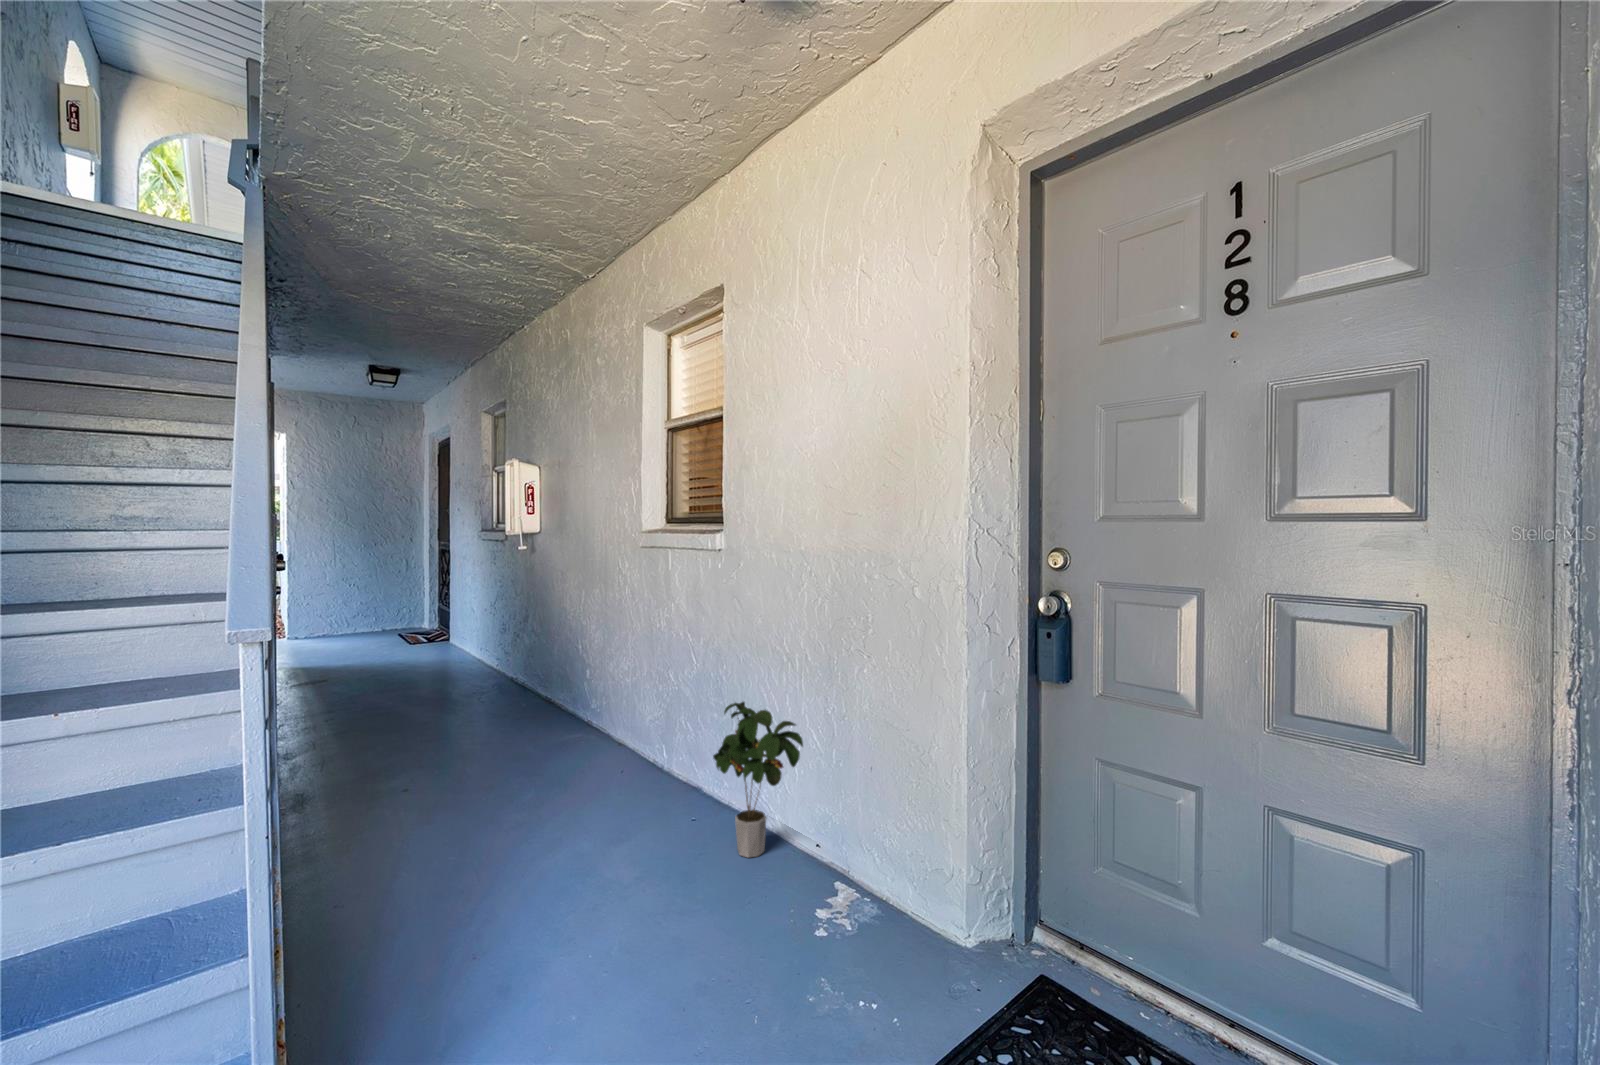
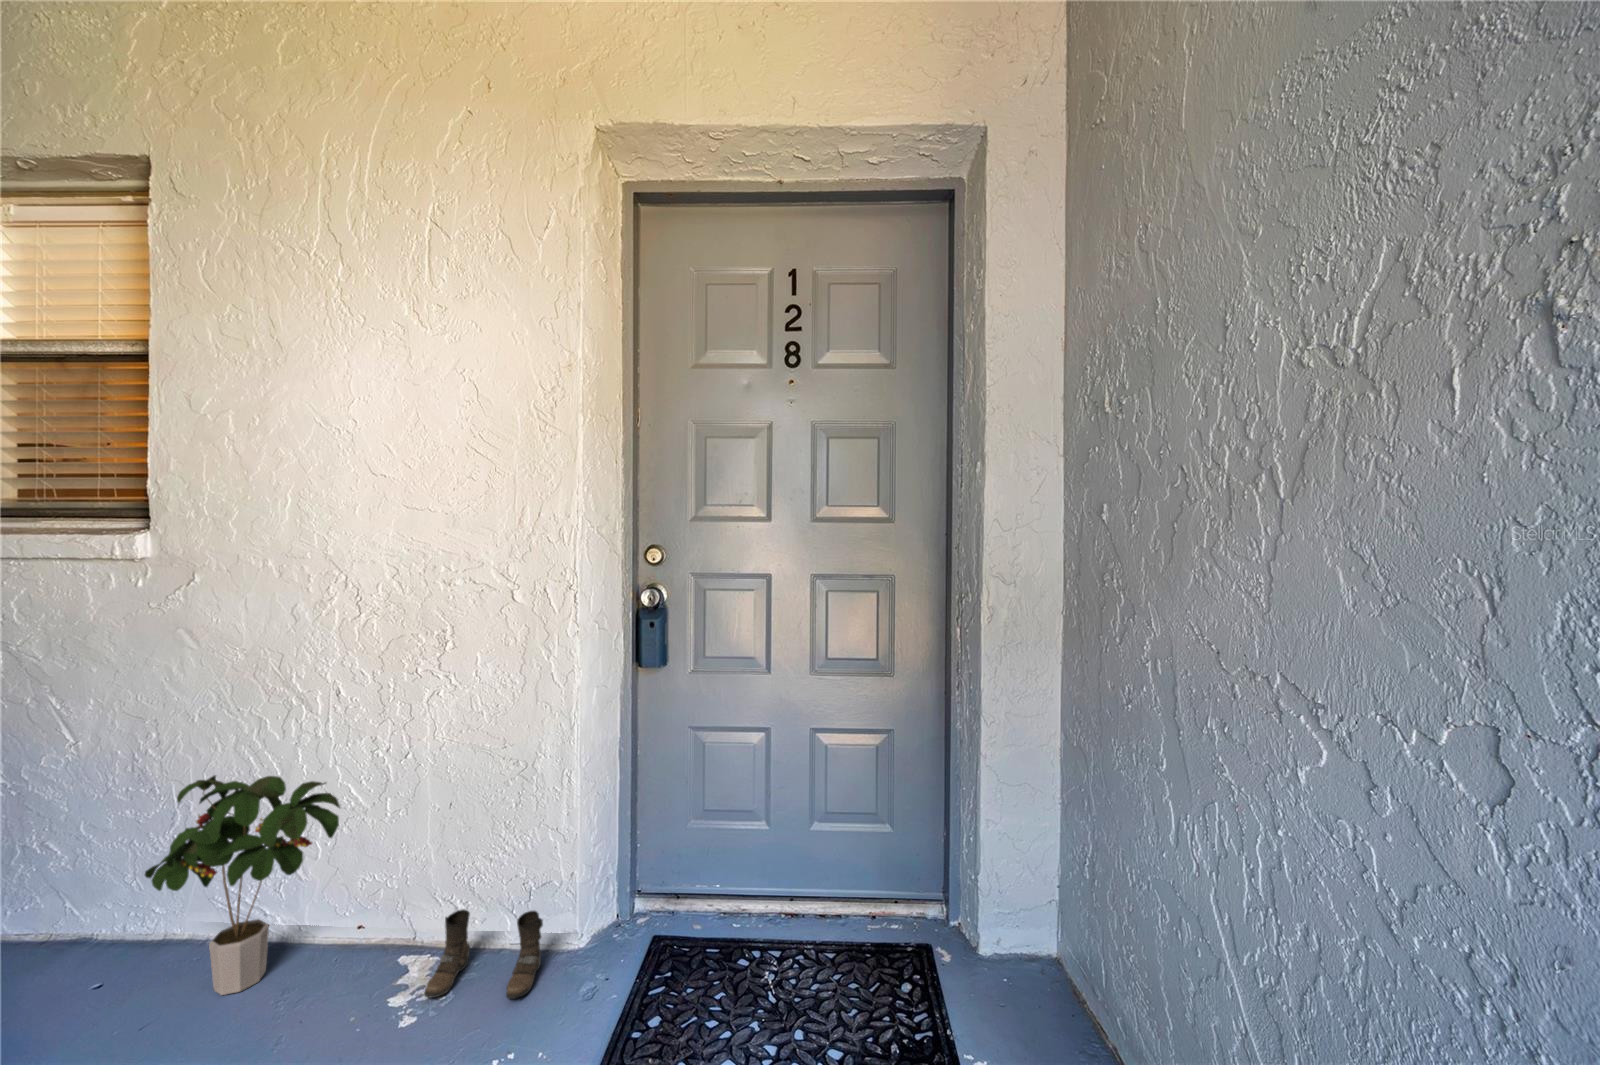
boots: none [838,861,930,962] -> present [424,910,543,999]

